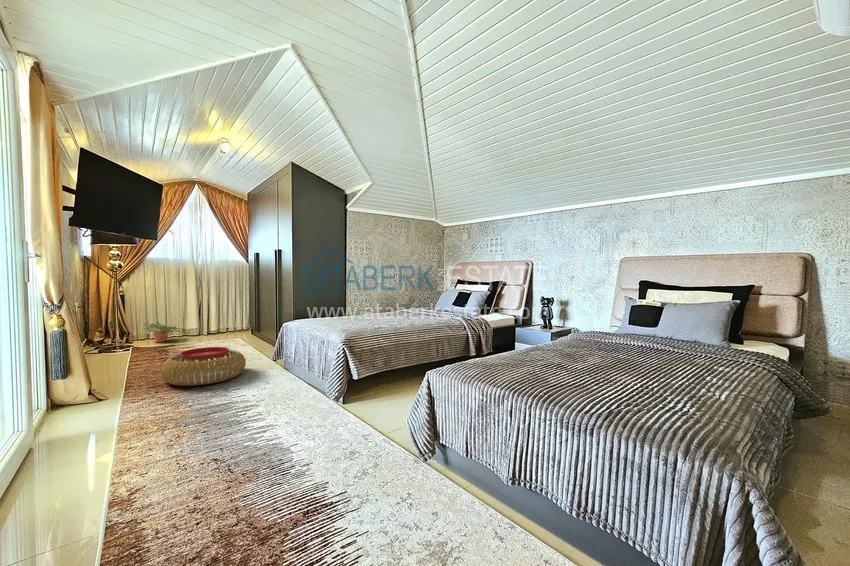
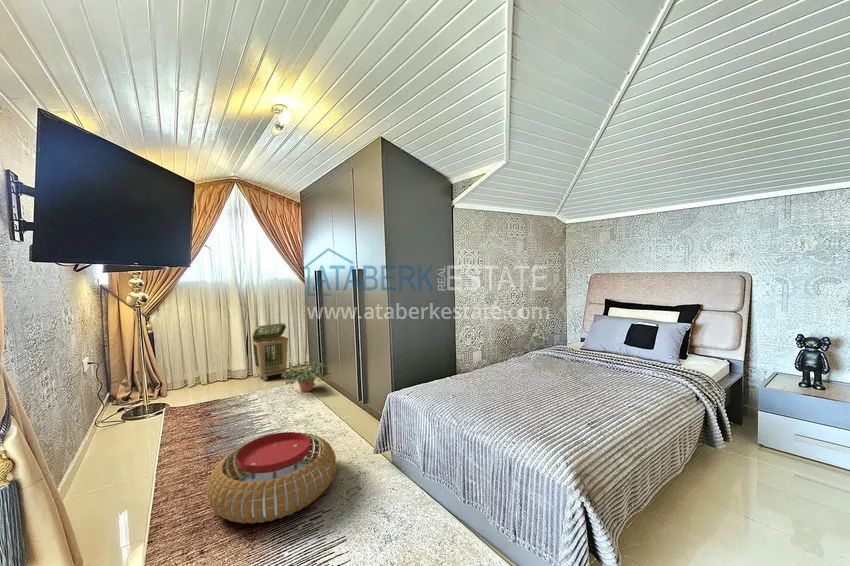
laundry basket: none [203,294,233,337] -> present [252,323,288,380]
potted plant: present [144,322,180,342] -> present [282,361,327,392]

